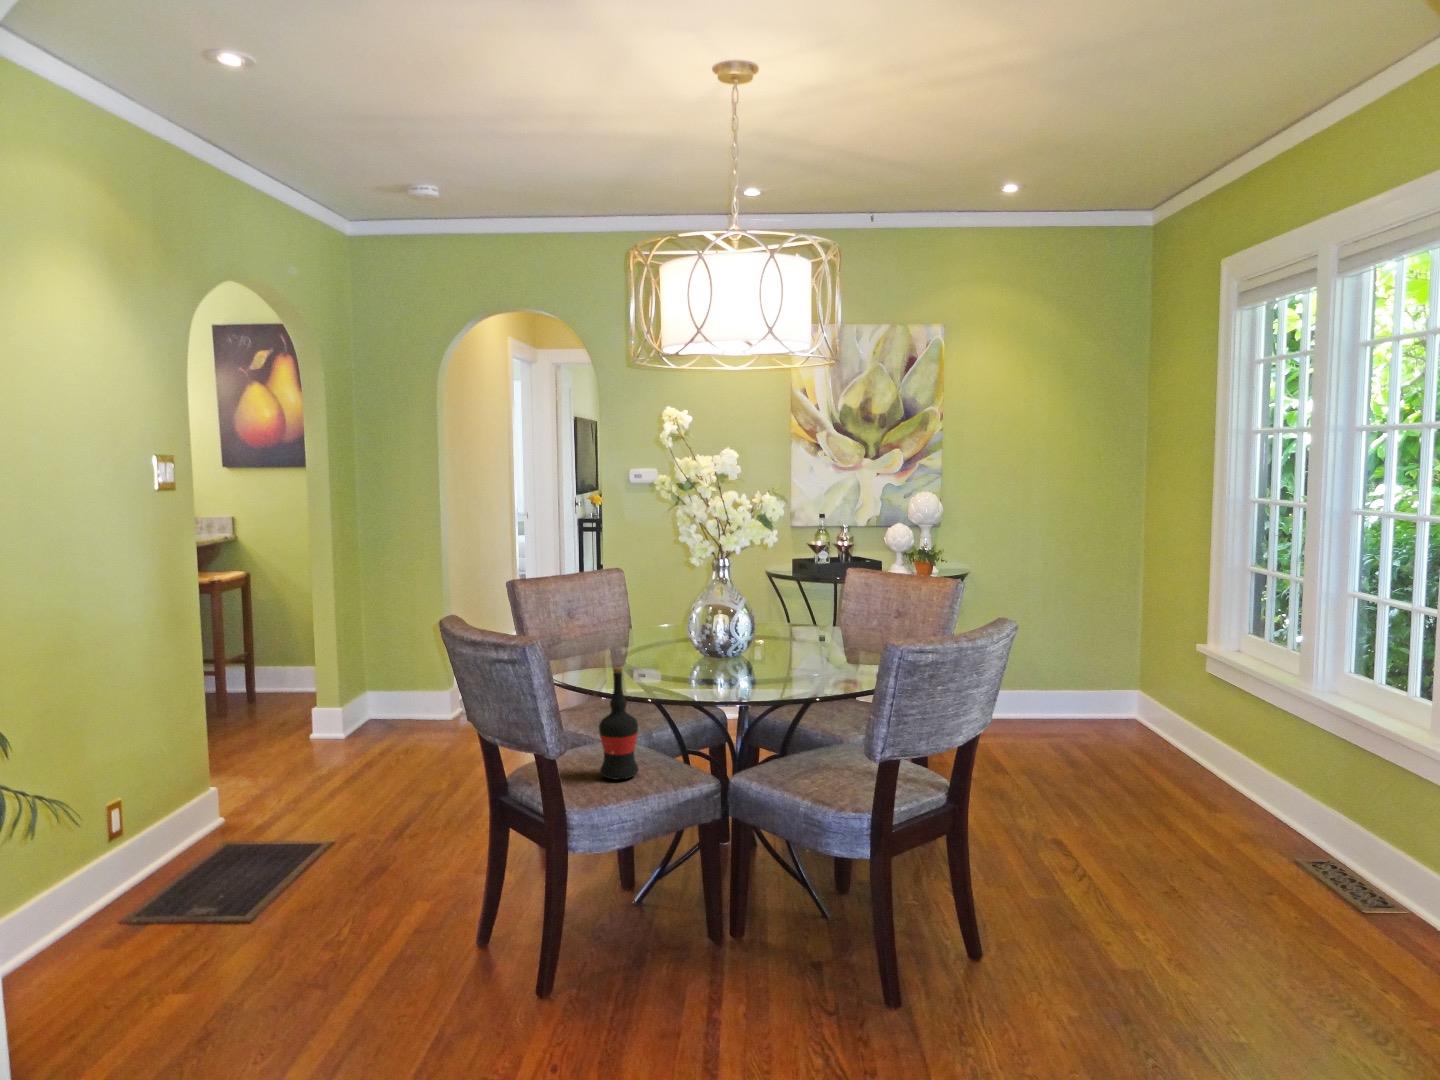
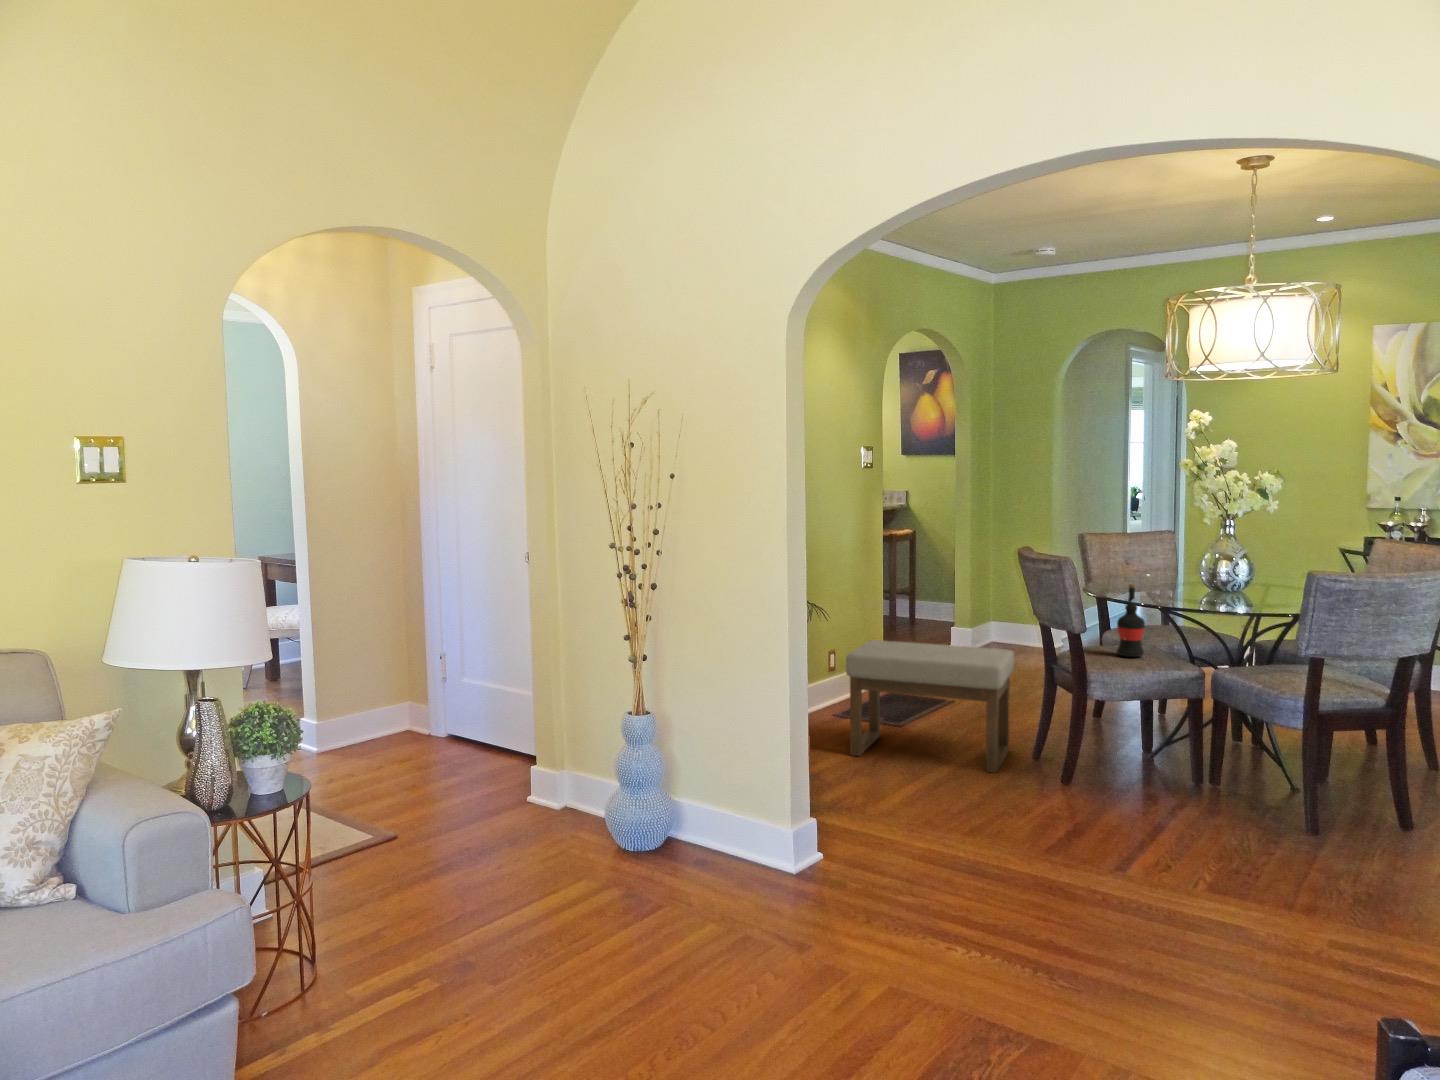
ottoman: none [118,787,438,1051] -> present [846,640,1014,773]

